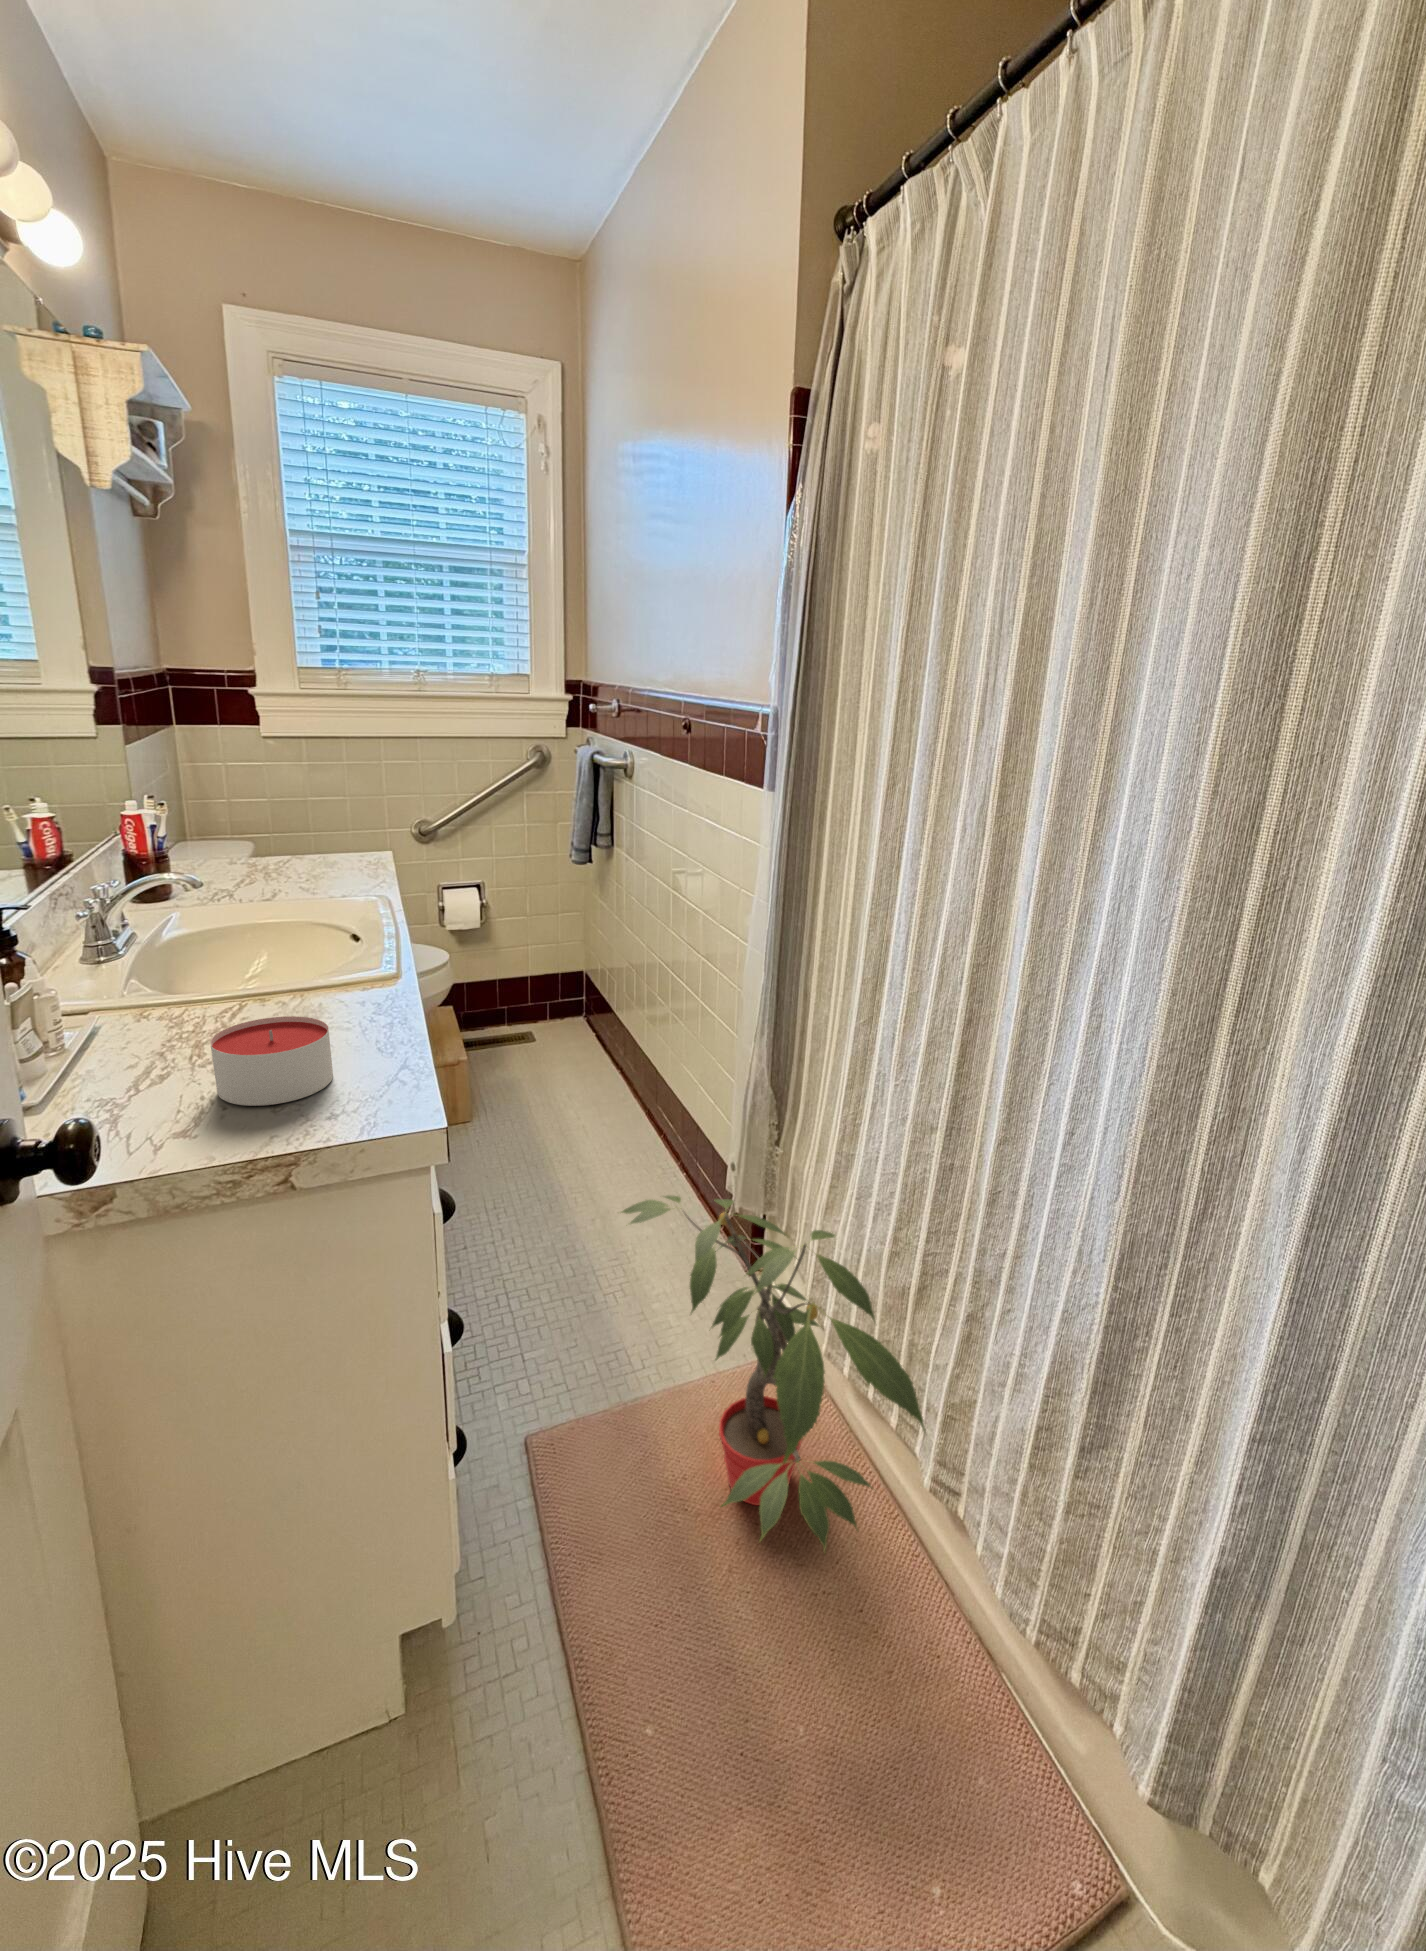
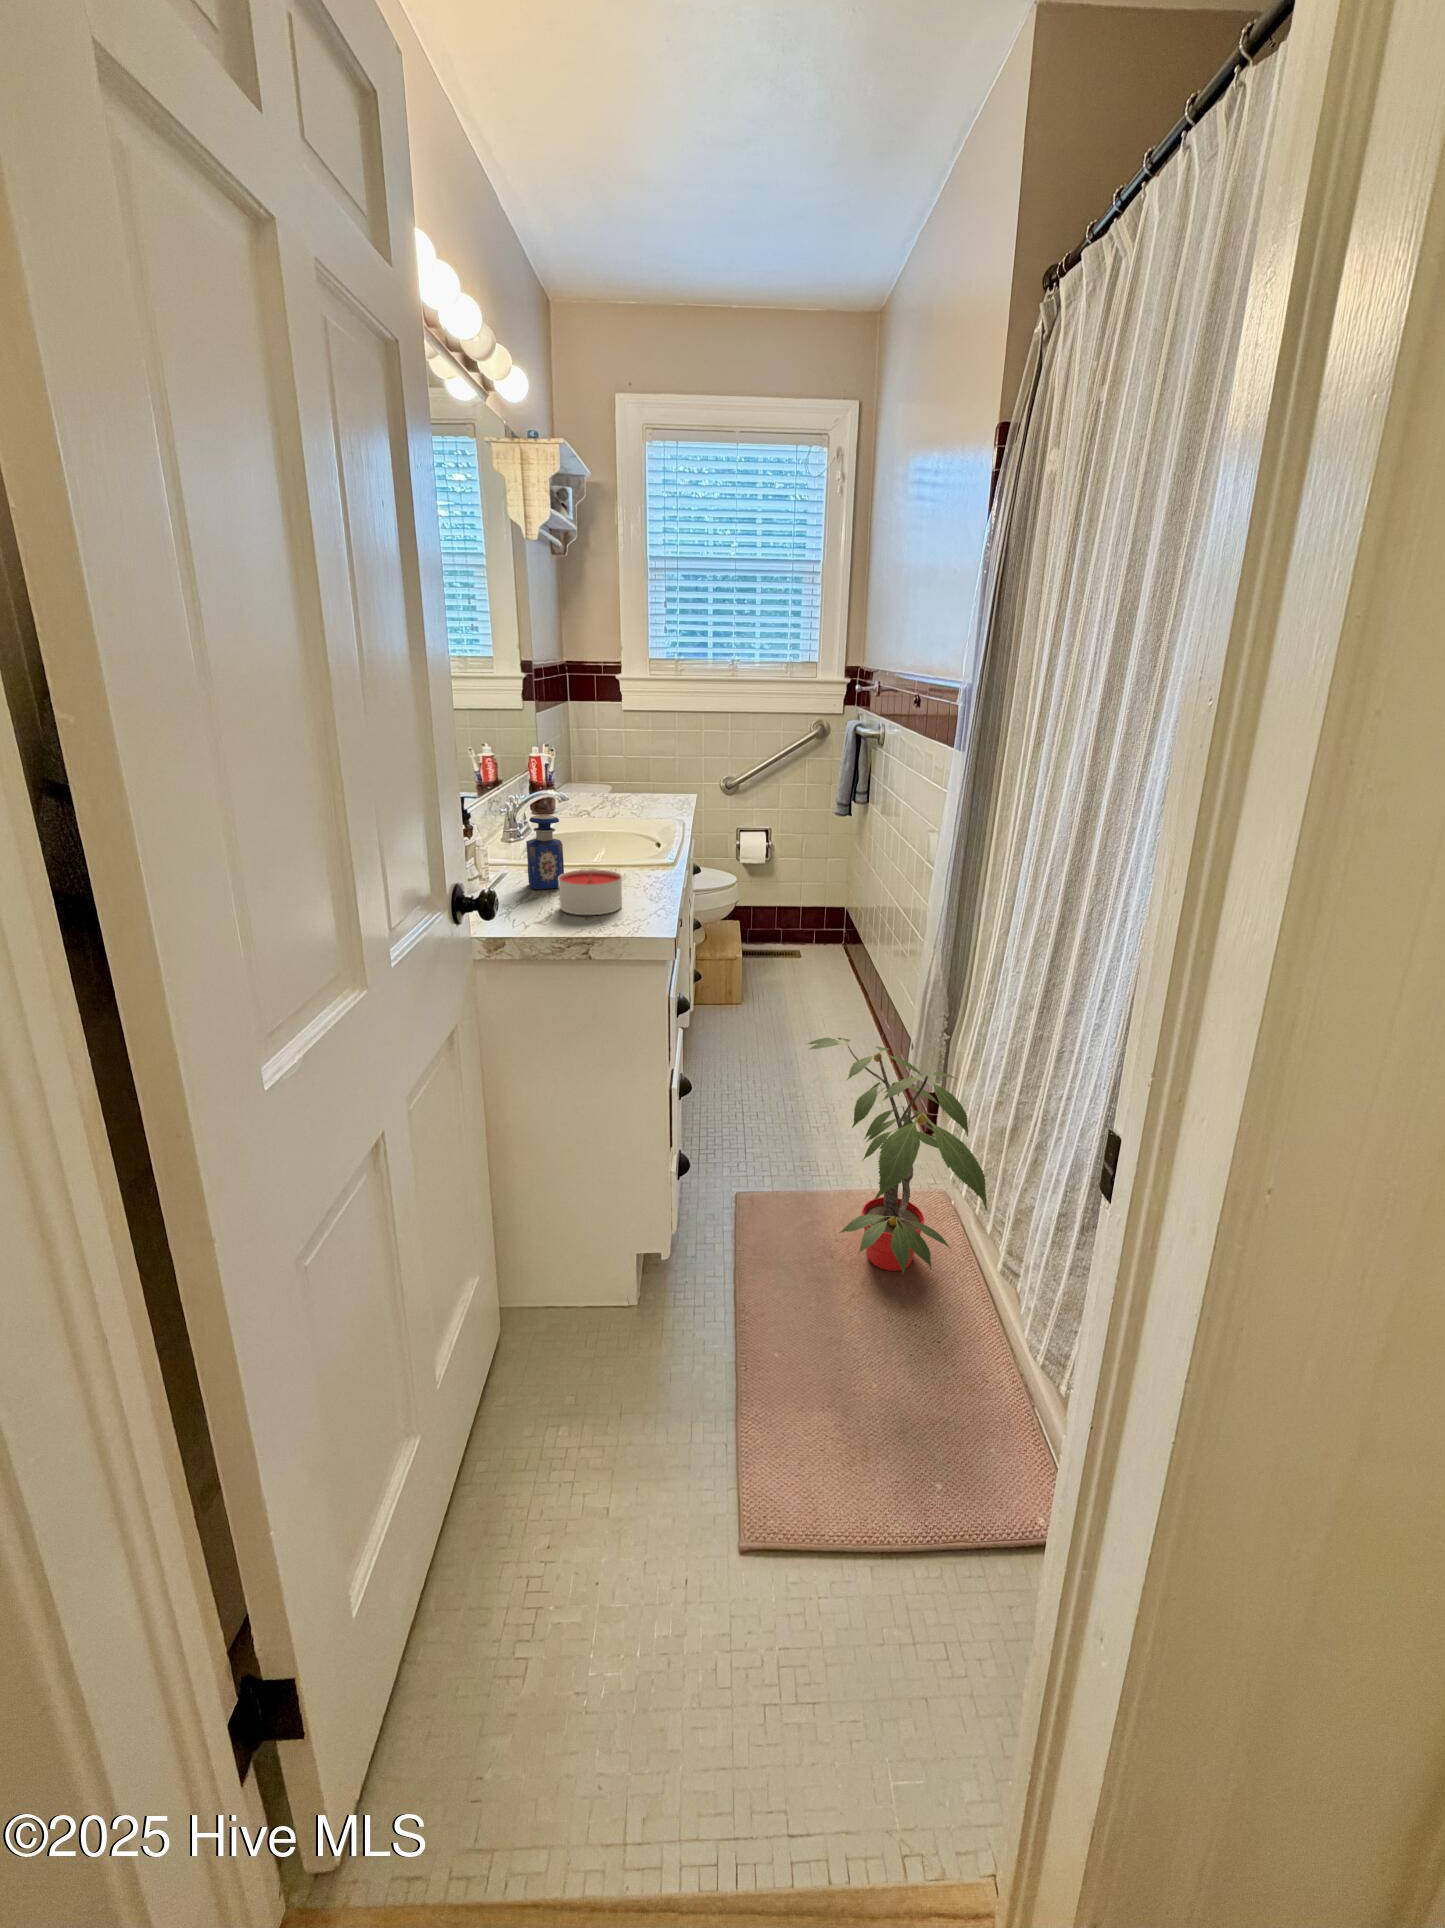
perfume bottle: none [137,928,217,1055] -> present [526,815,564,889]

